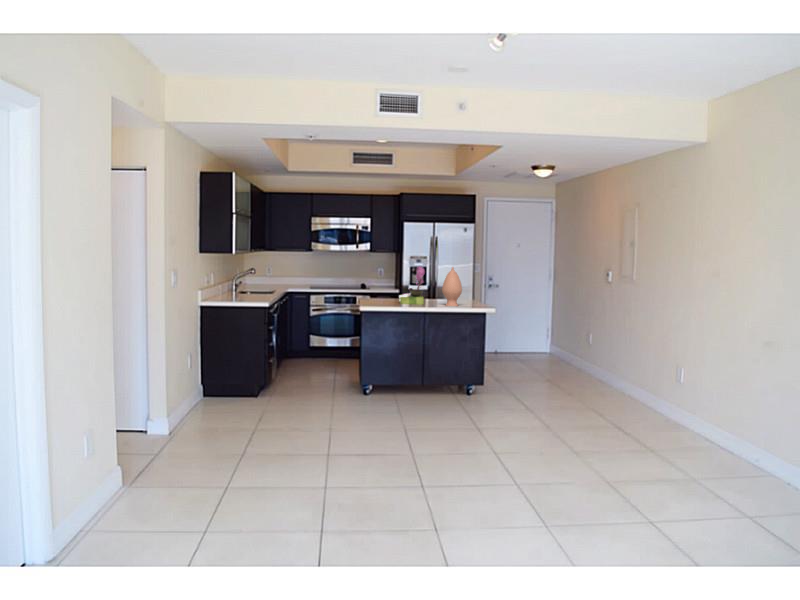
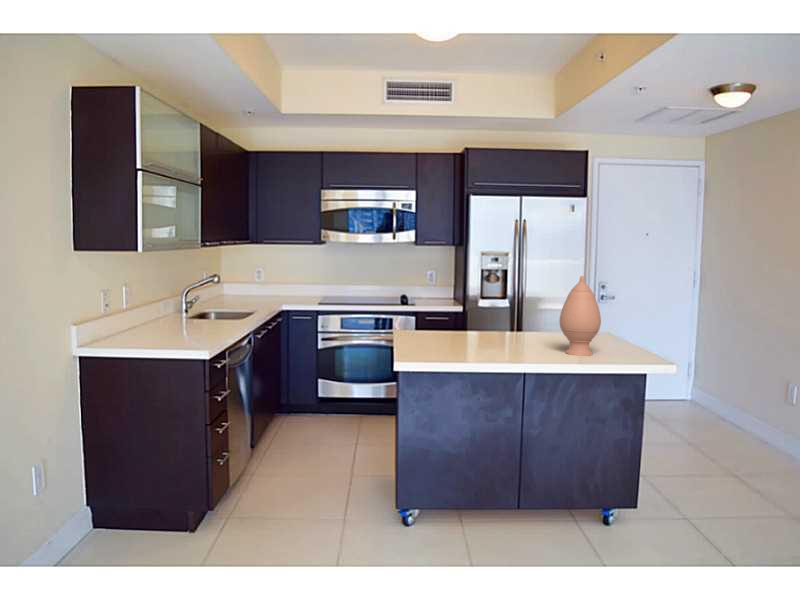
flower arrangement: present [399,266,425,305] -> none [471,272,525,350]

